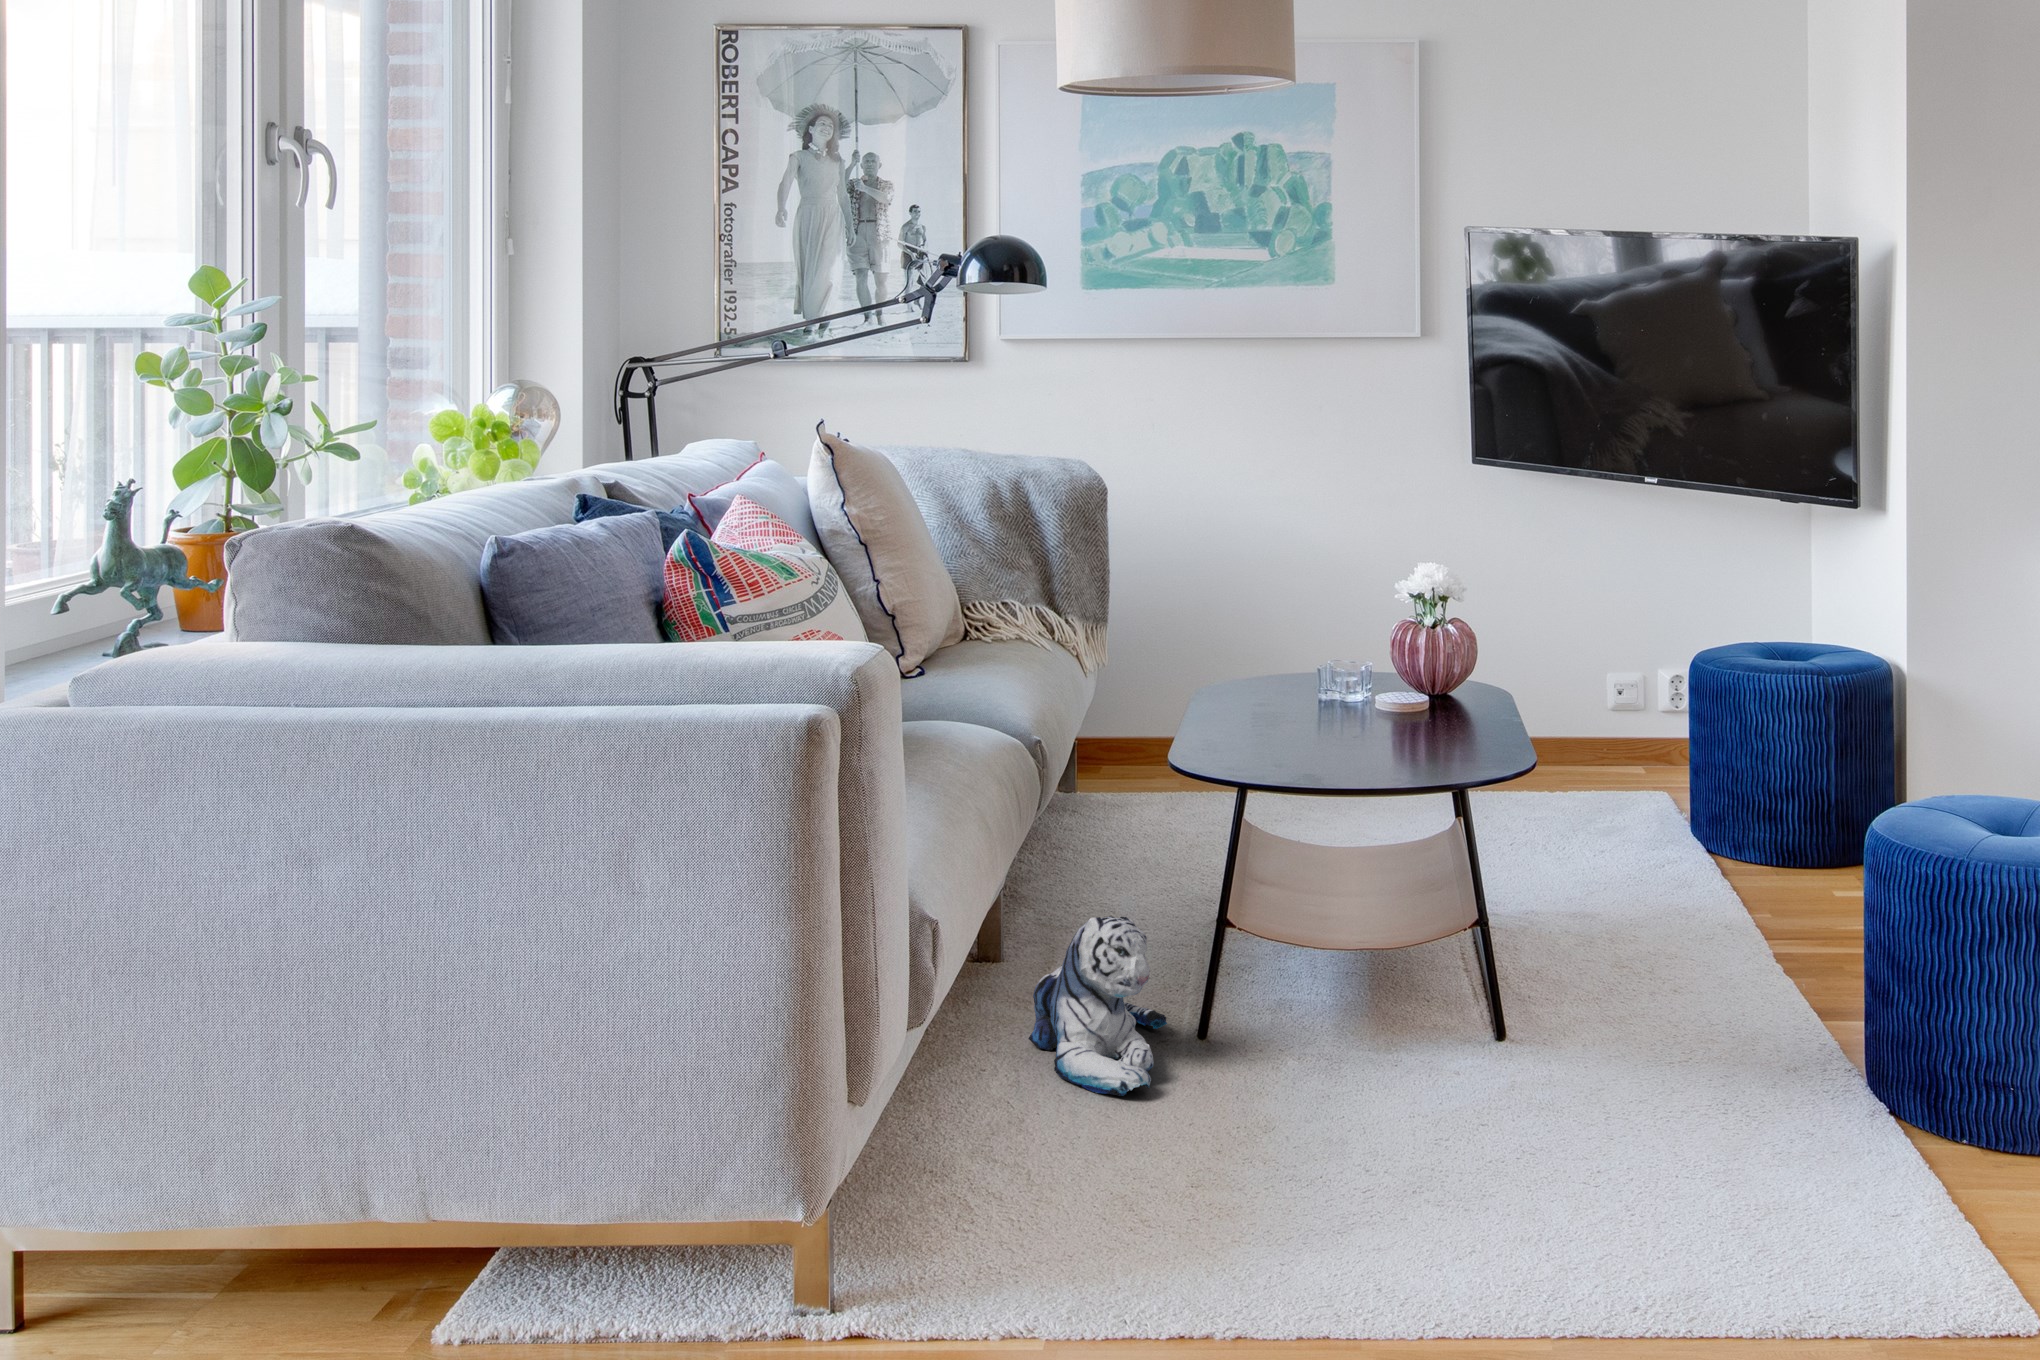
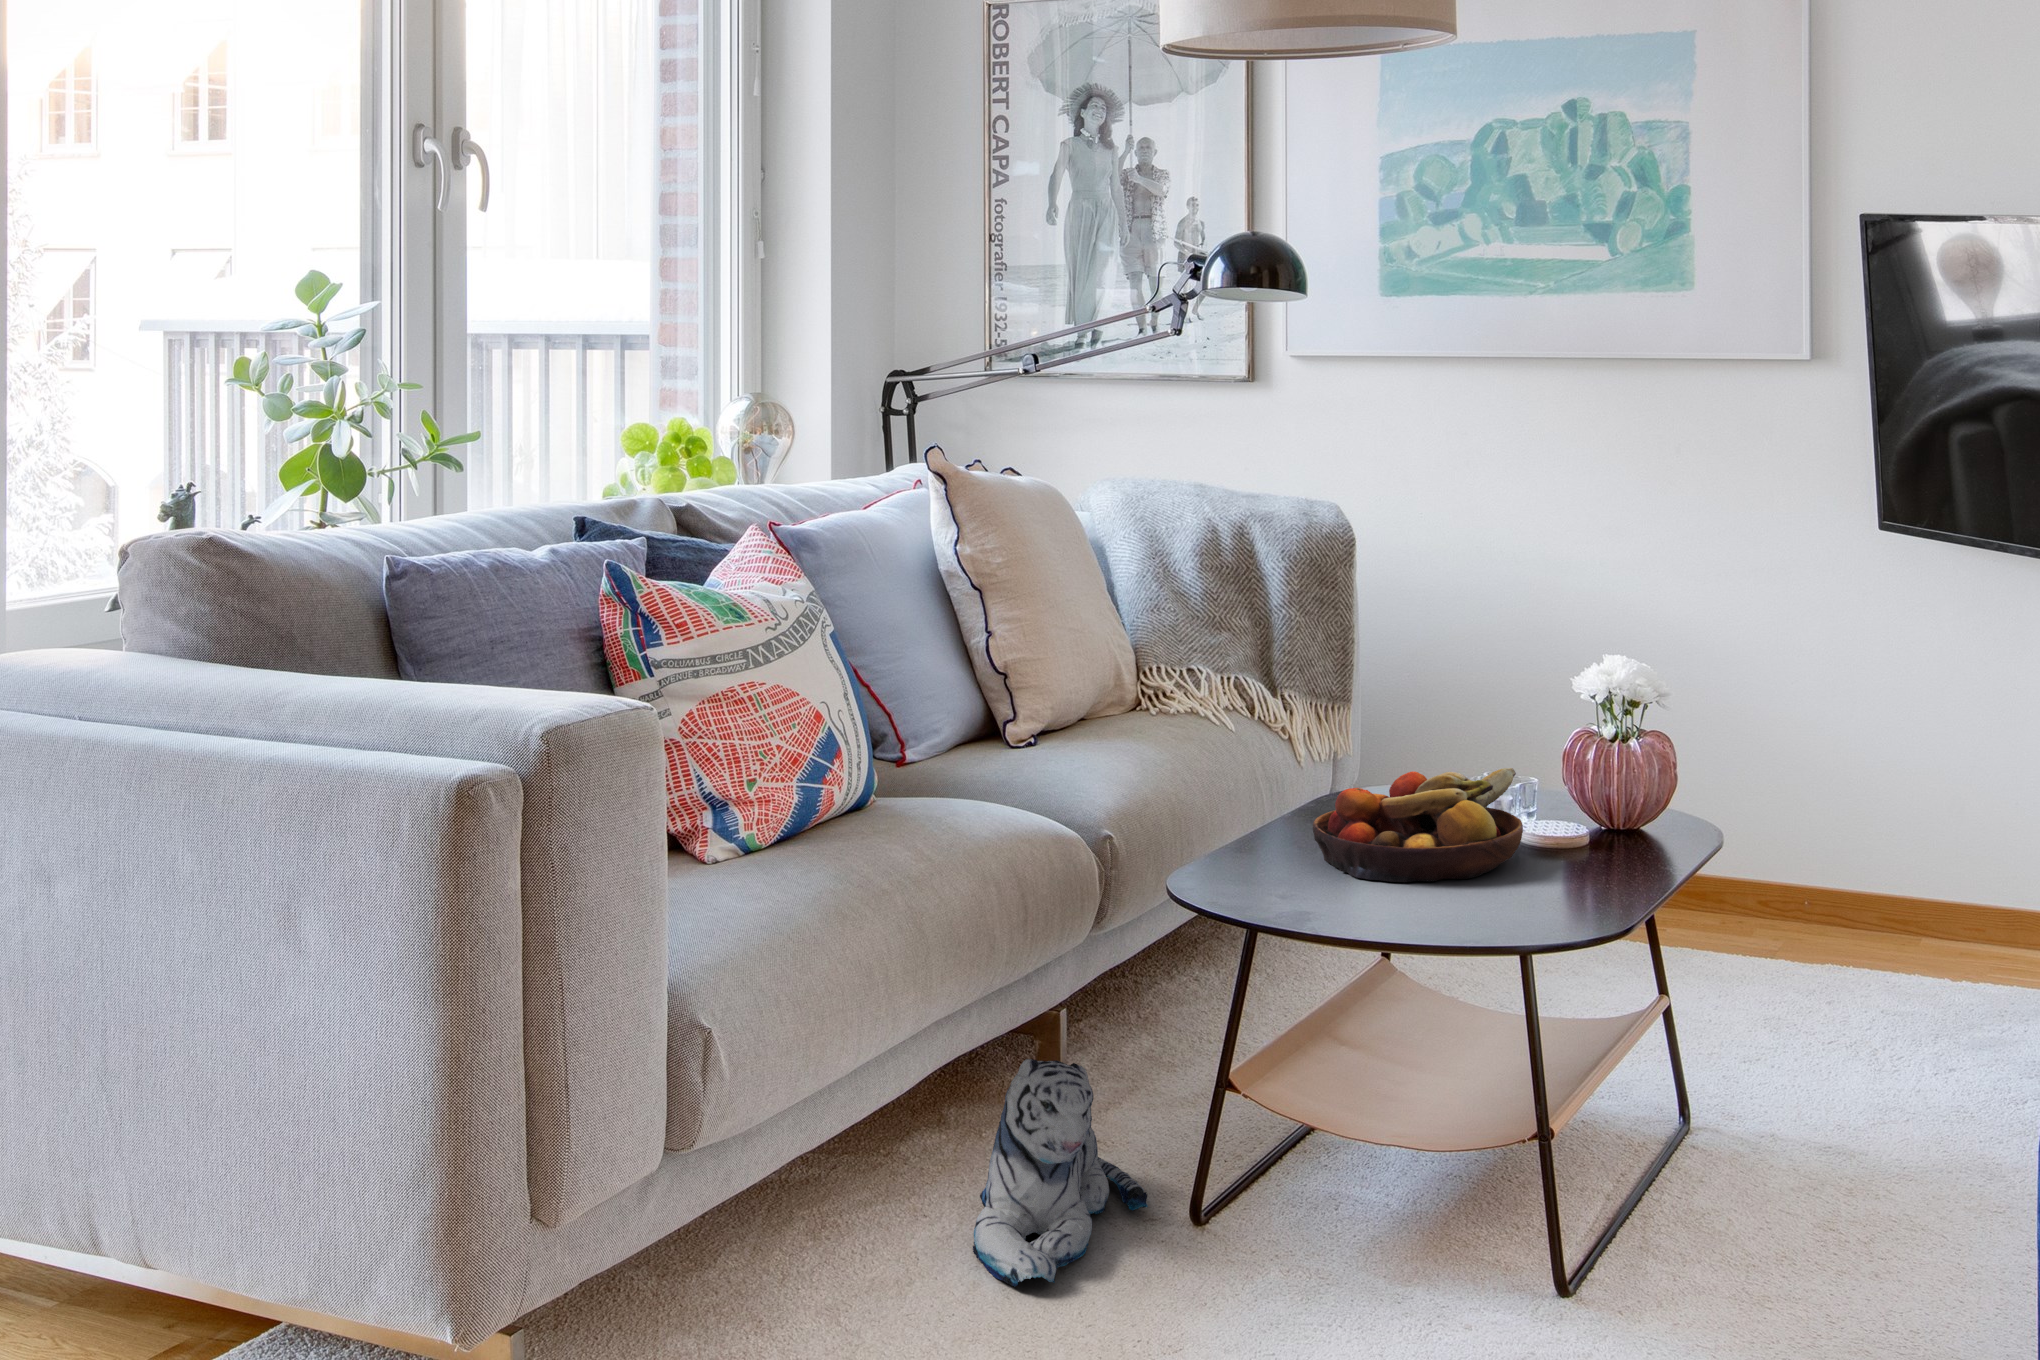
fruit bowl: none [1243,656,1404,748] -> present [1313,768,1523,882]

